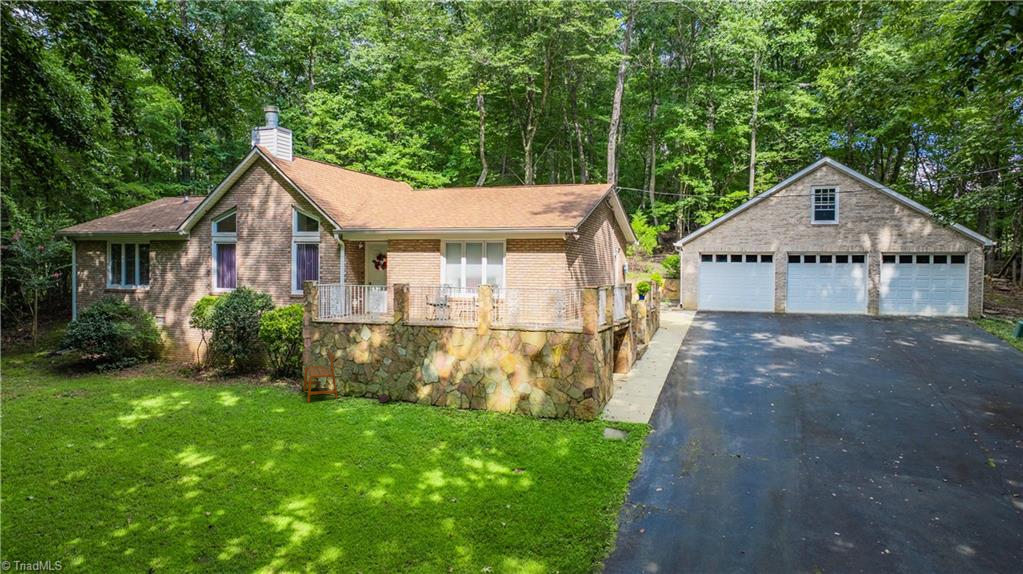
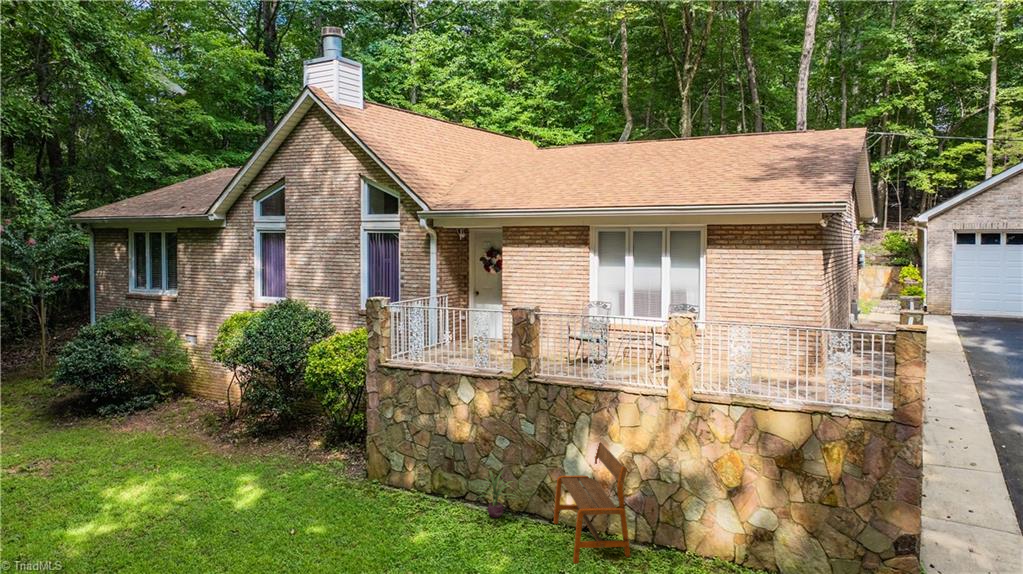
bench: present [304,349,338,402] -> present [554,442,630,564]

